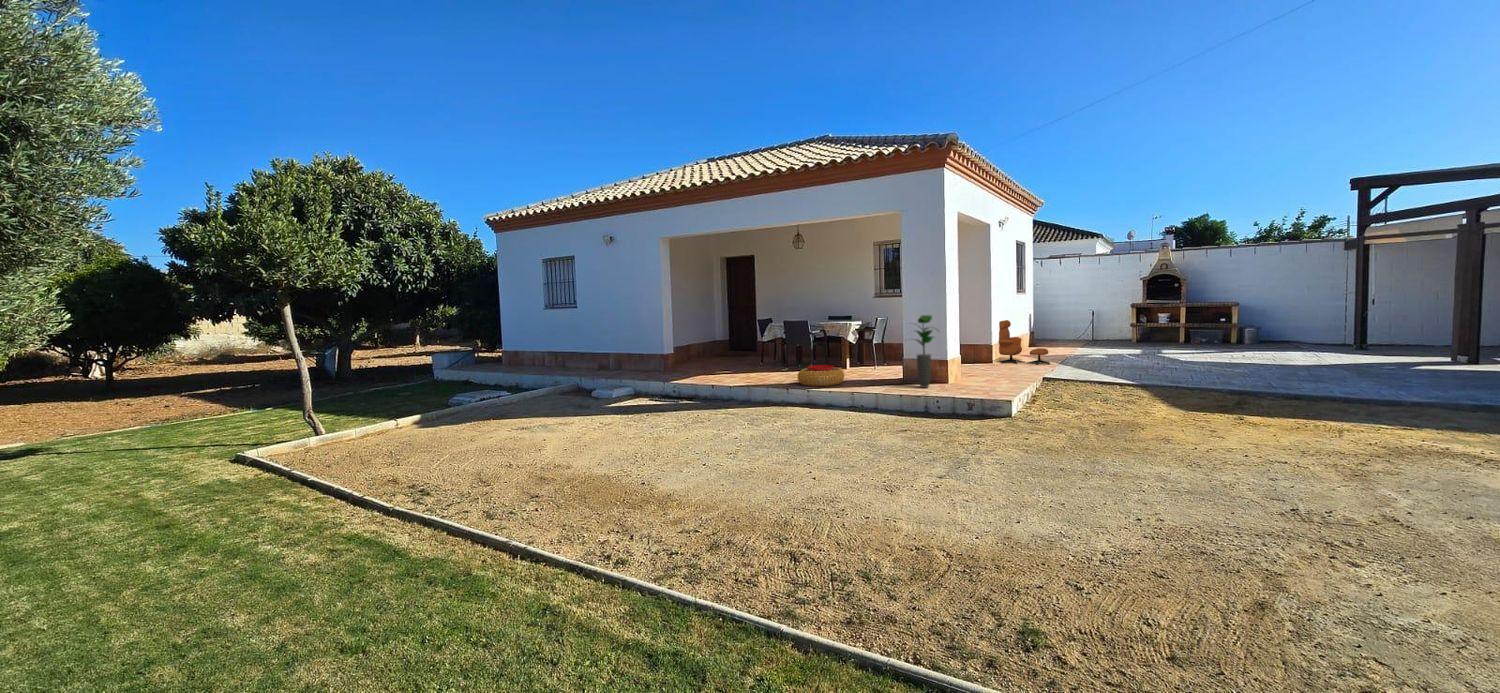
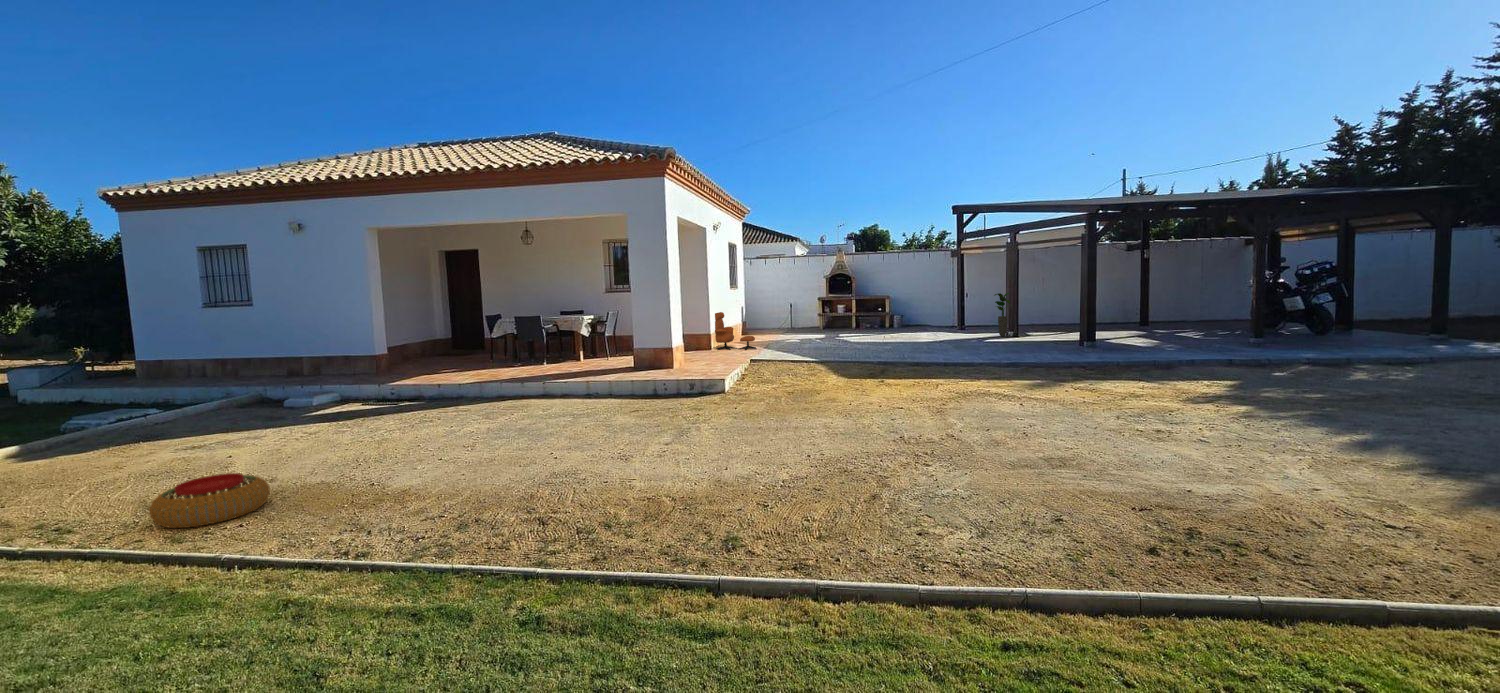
potted plant: present [916,315,939,388] -> present [994,293,1010,336]
pouf: present [797,365,844,386] -> present [149,473,270,528]

